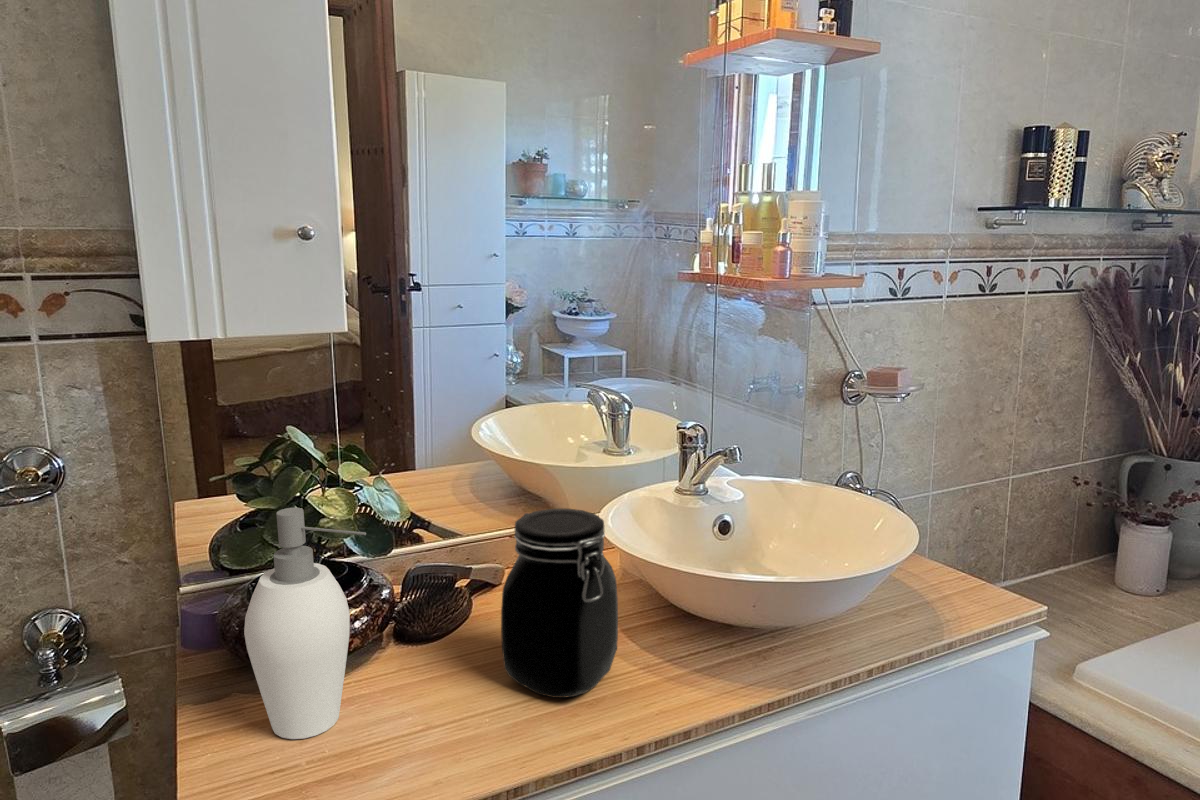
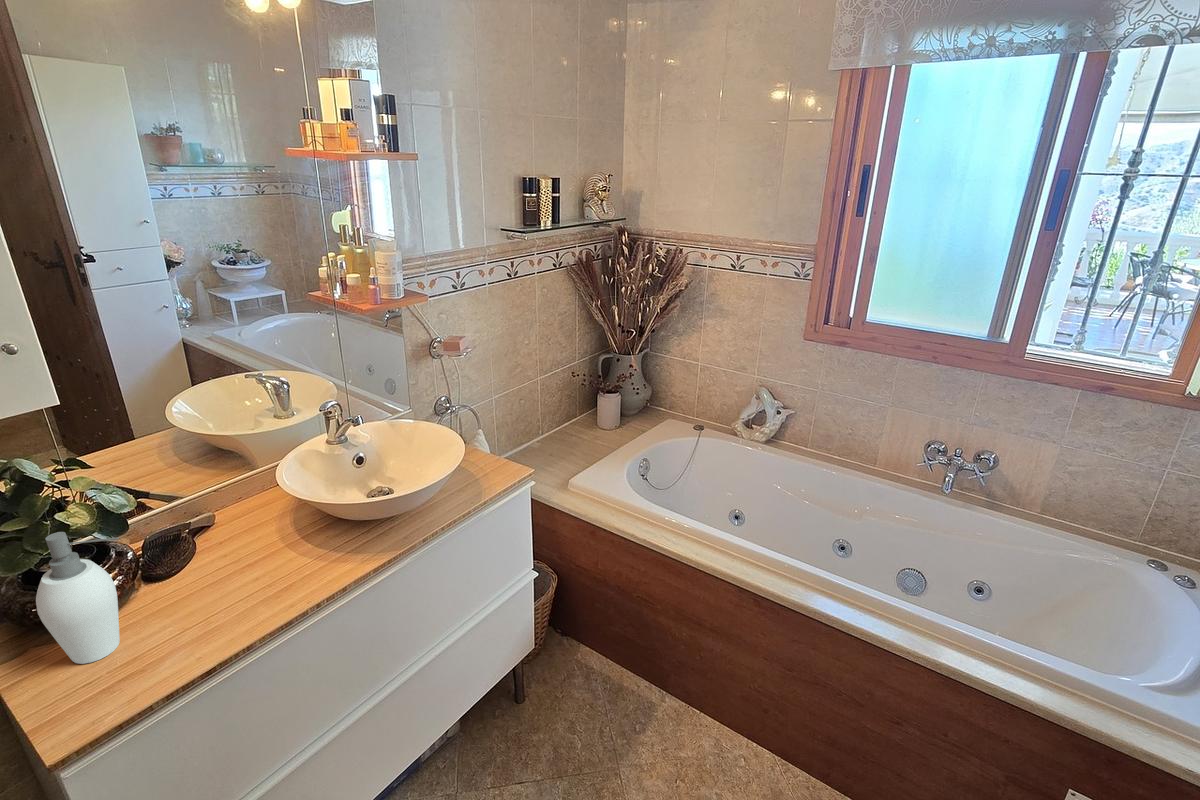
jar: present [501,509,618,698] -> none [218,484,298,591]

